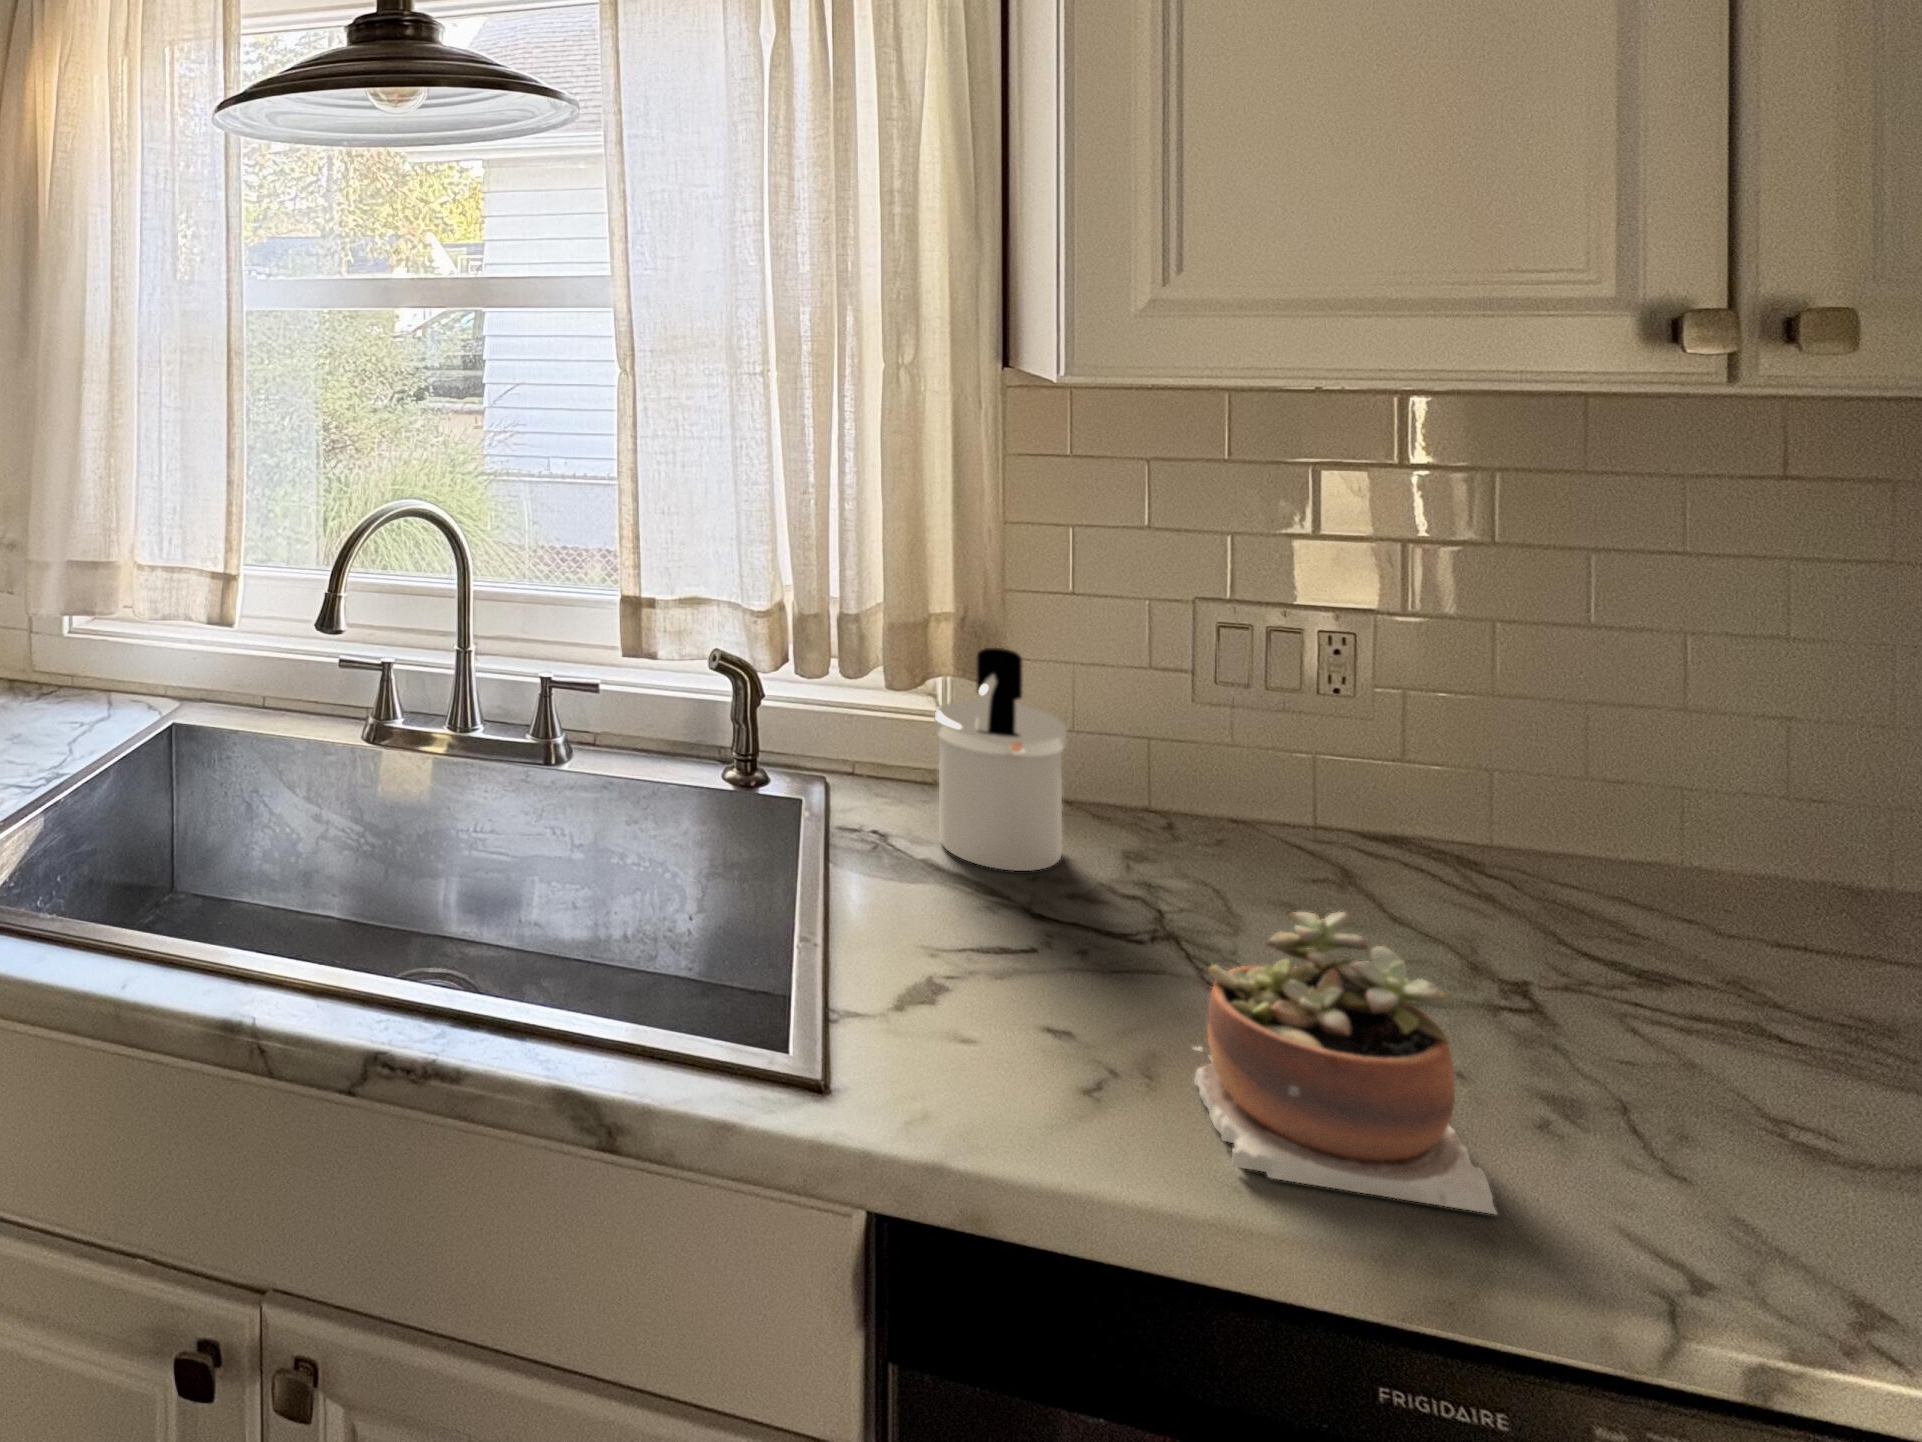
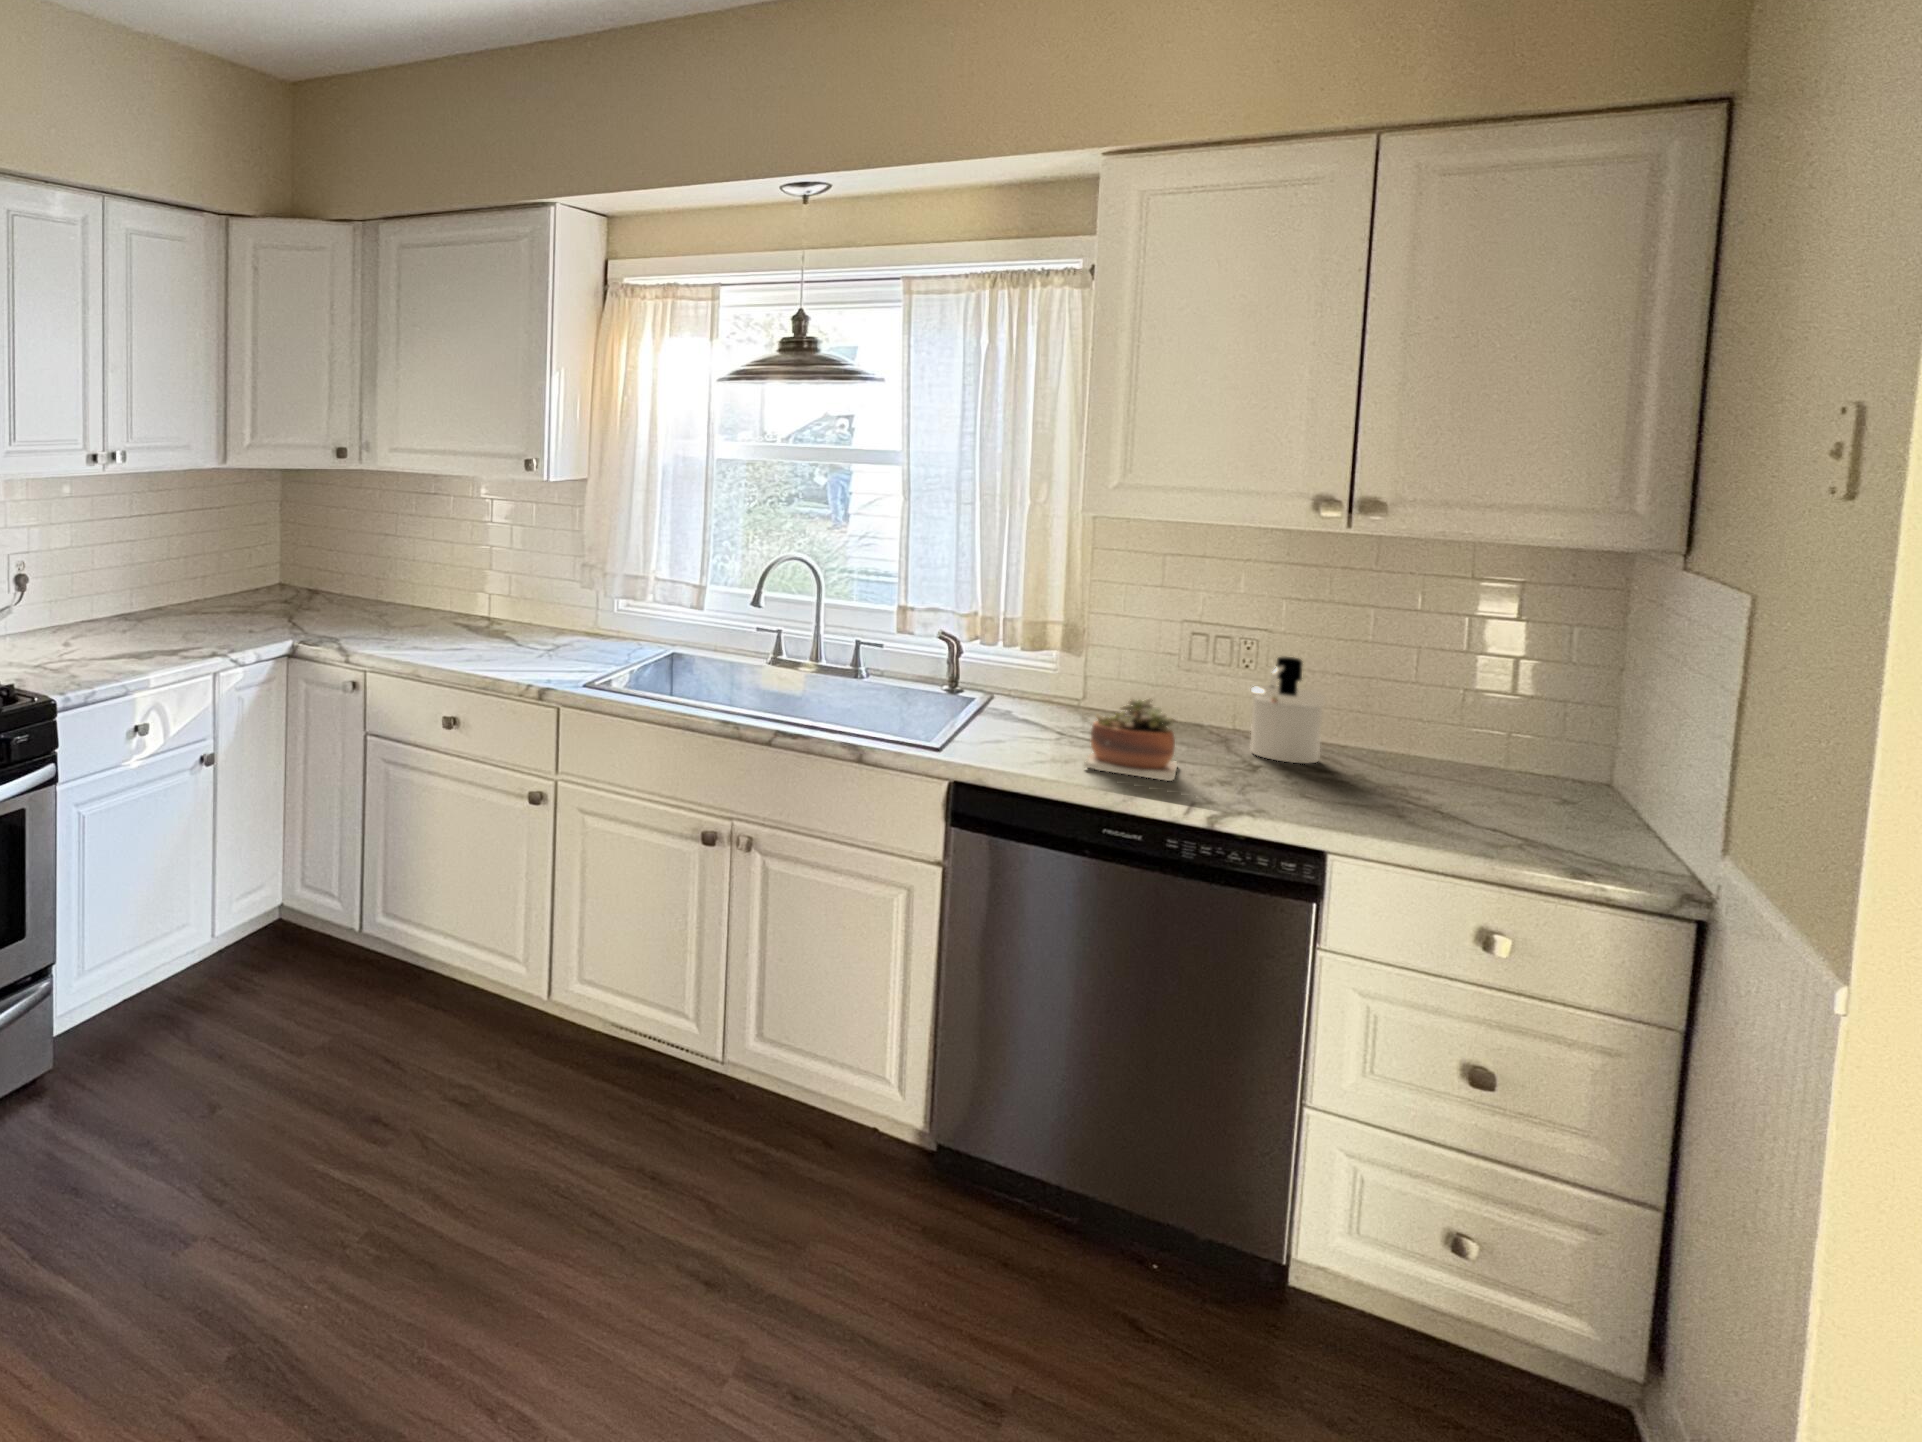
soap dispenser: present [934,648,1067,871] -> present [1250,657,1325,764]

